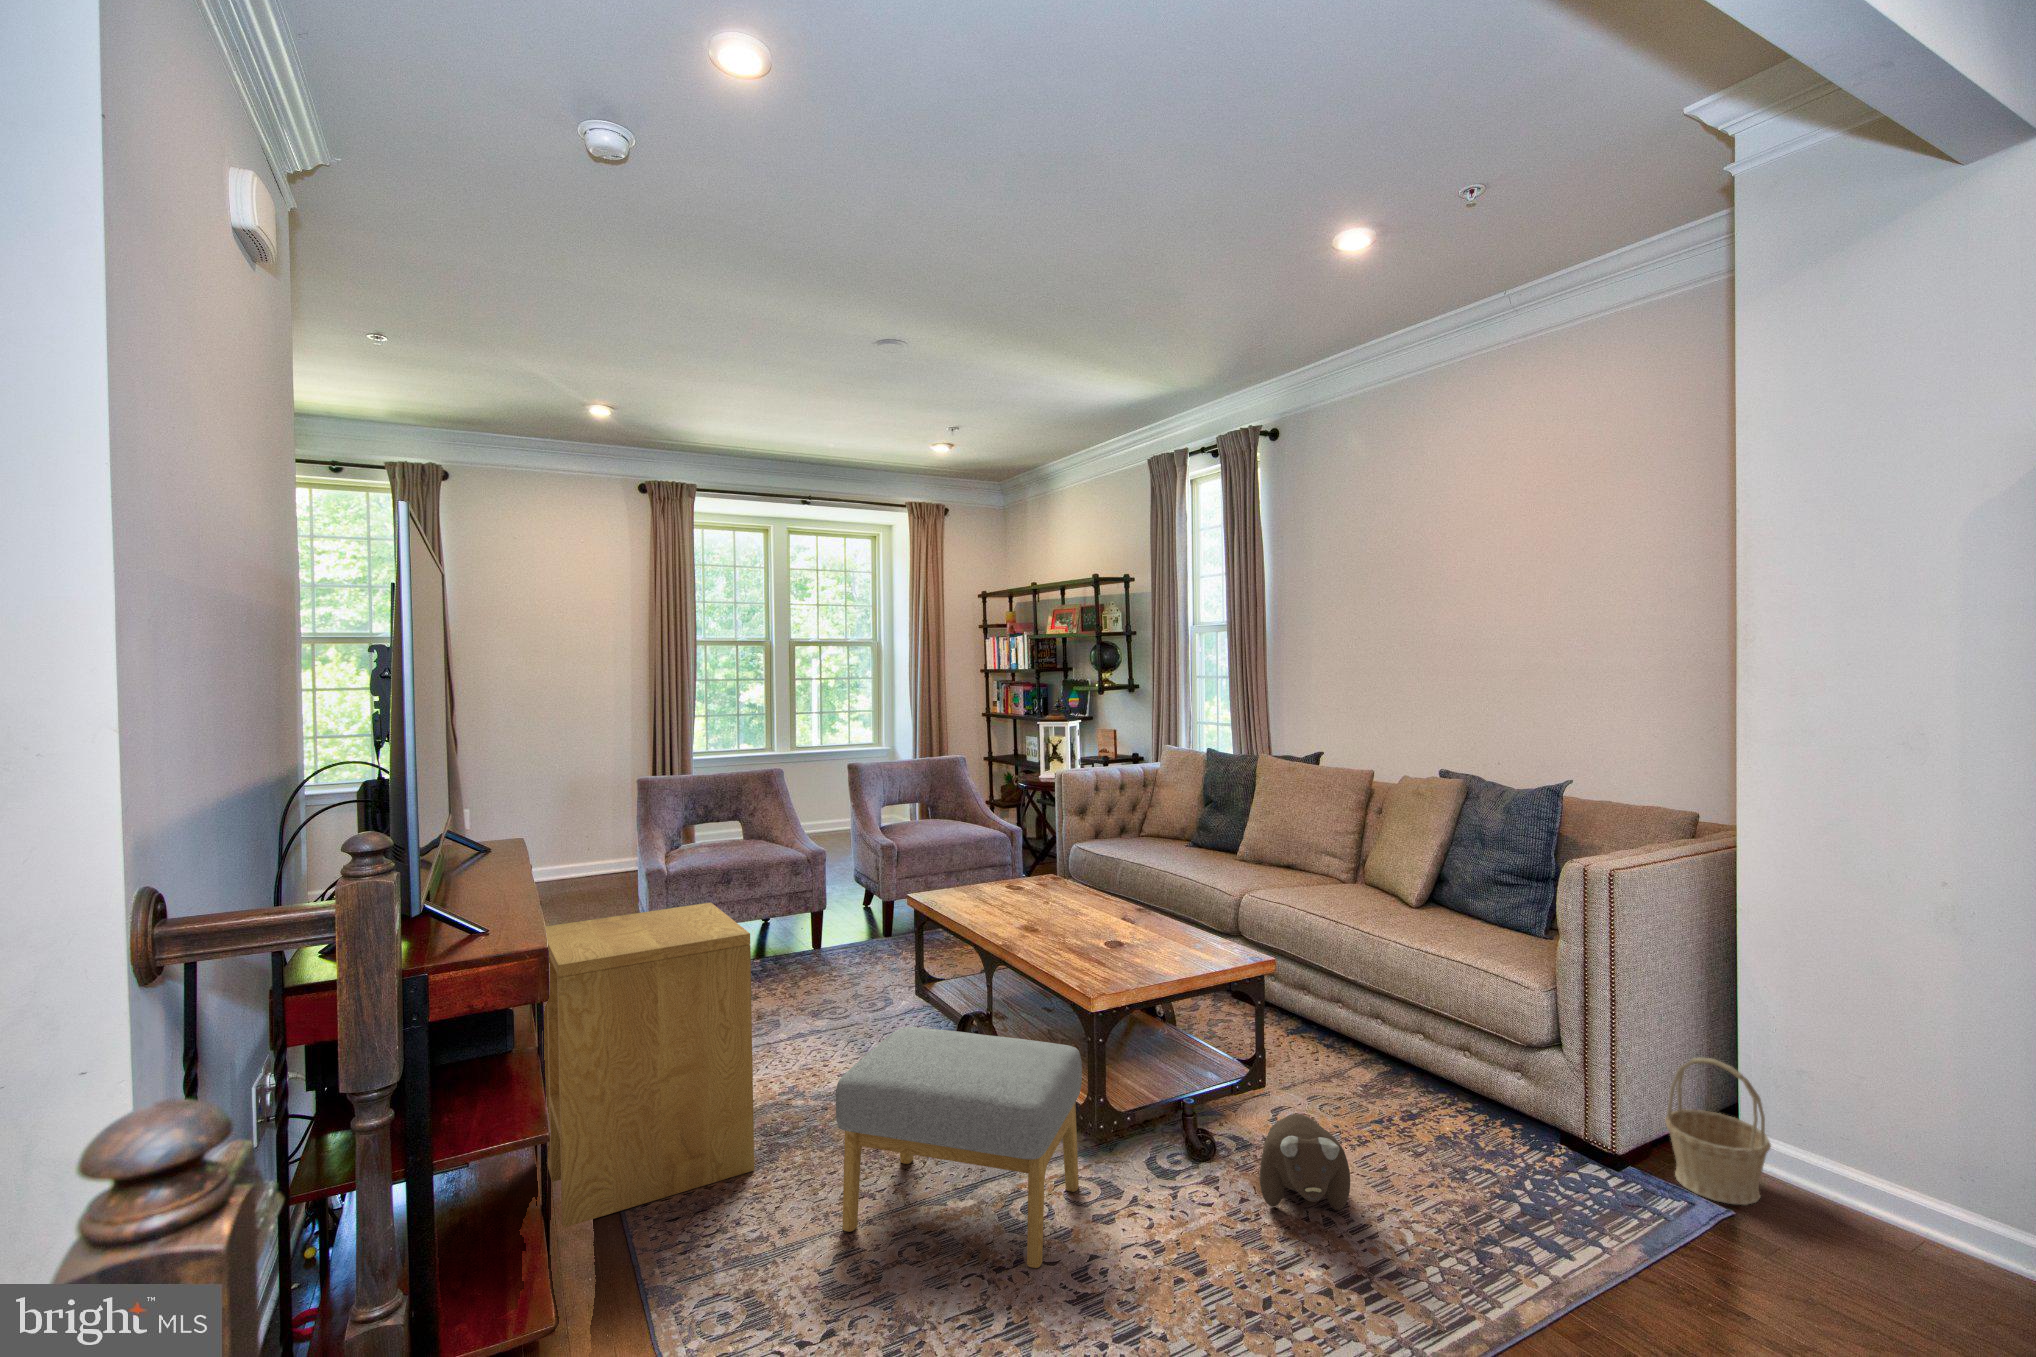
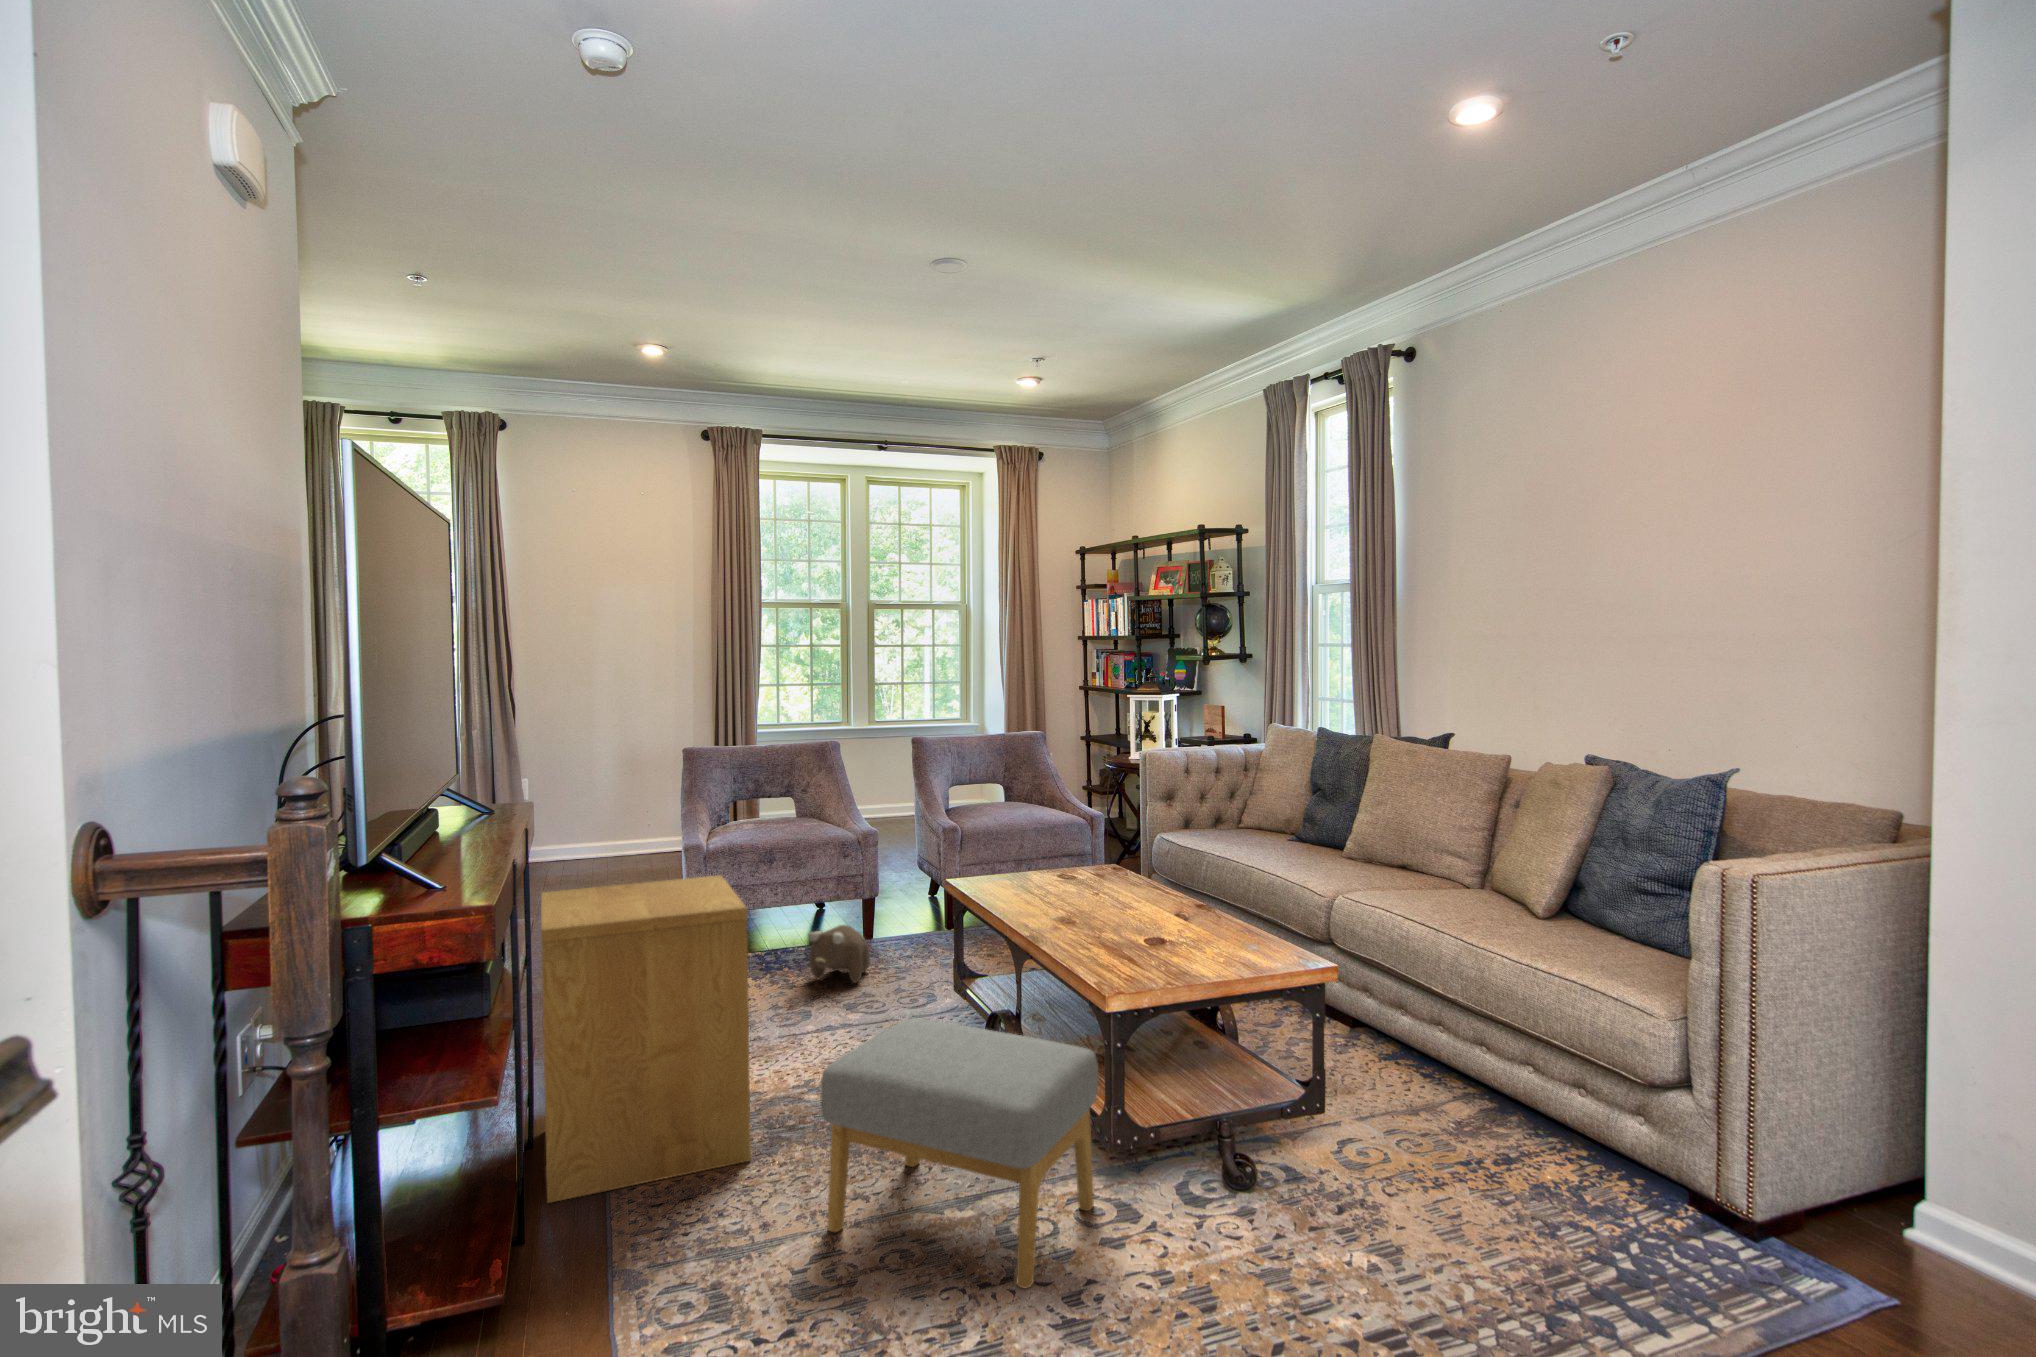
basket: present [1665,1058,1771,1205] -> none [1818,1111,1955,1295]
plush toy: present [1260,1114,1350,1210] -> present [808,925,870,983]

